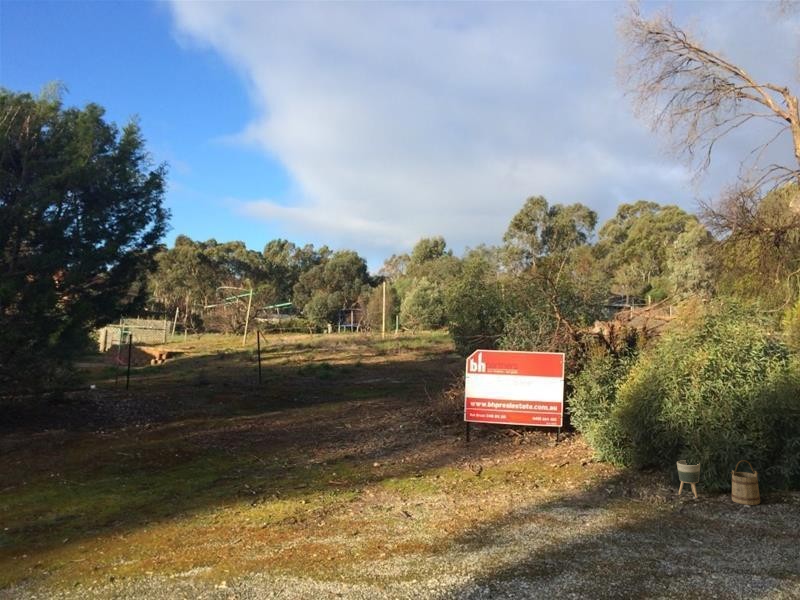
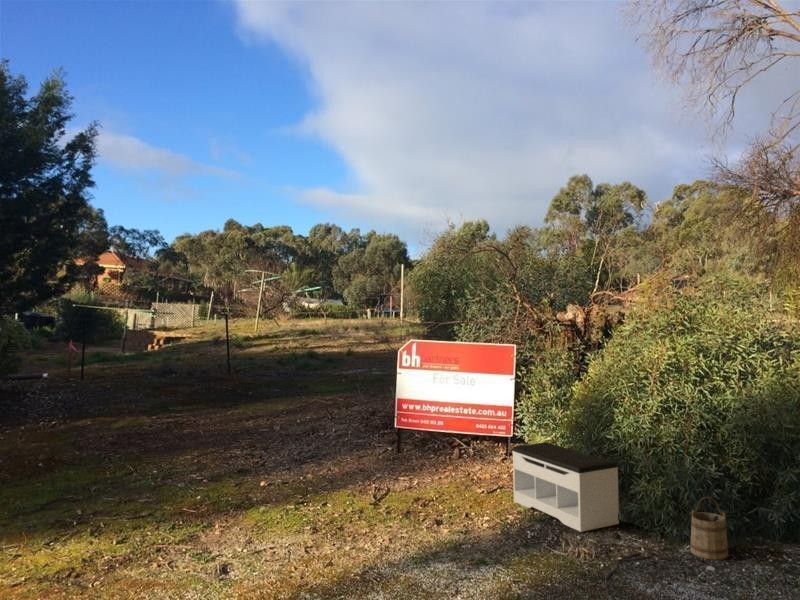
bench: none [580,428,671,492] -> present [512,442,619,532]
planter: present [677,460,700,498] -> none [621,492,651,545]

